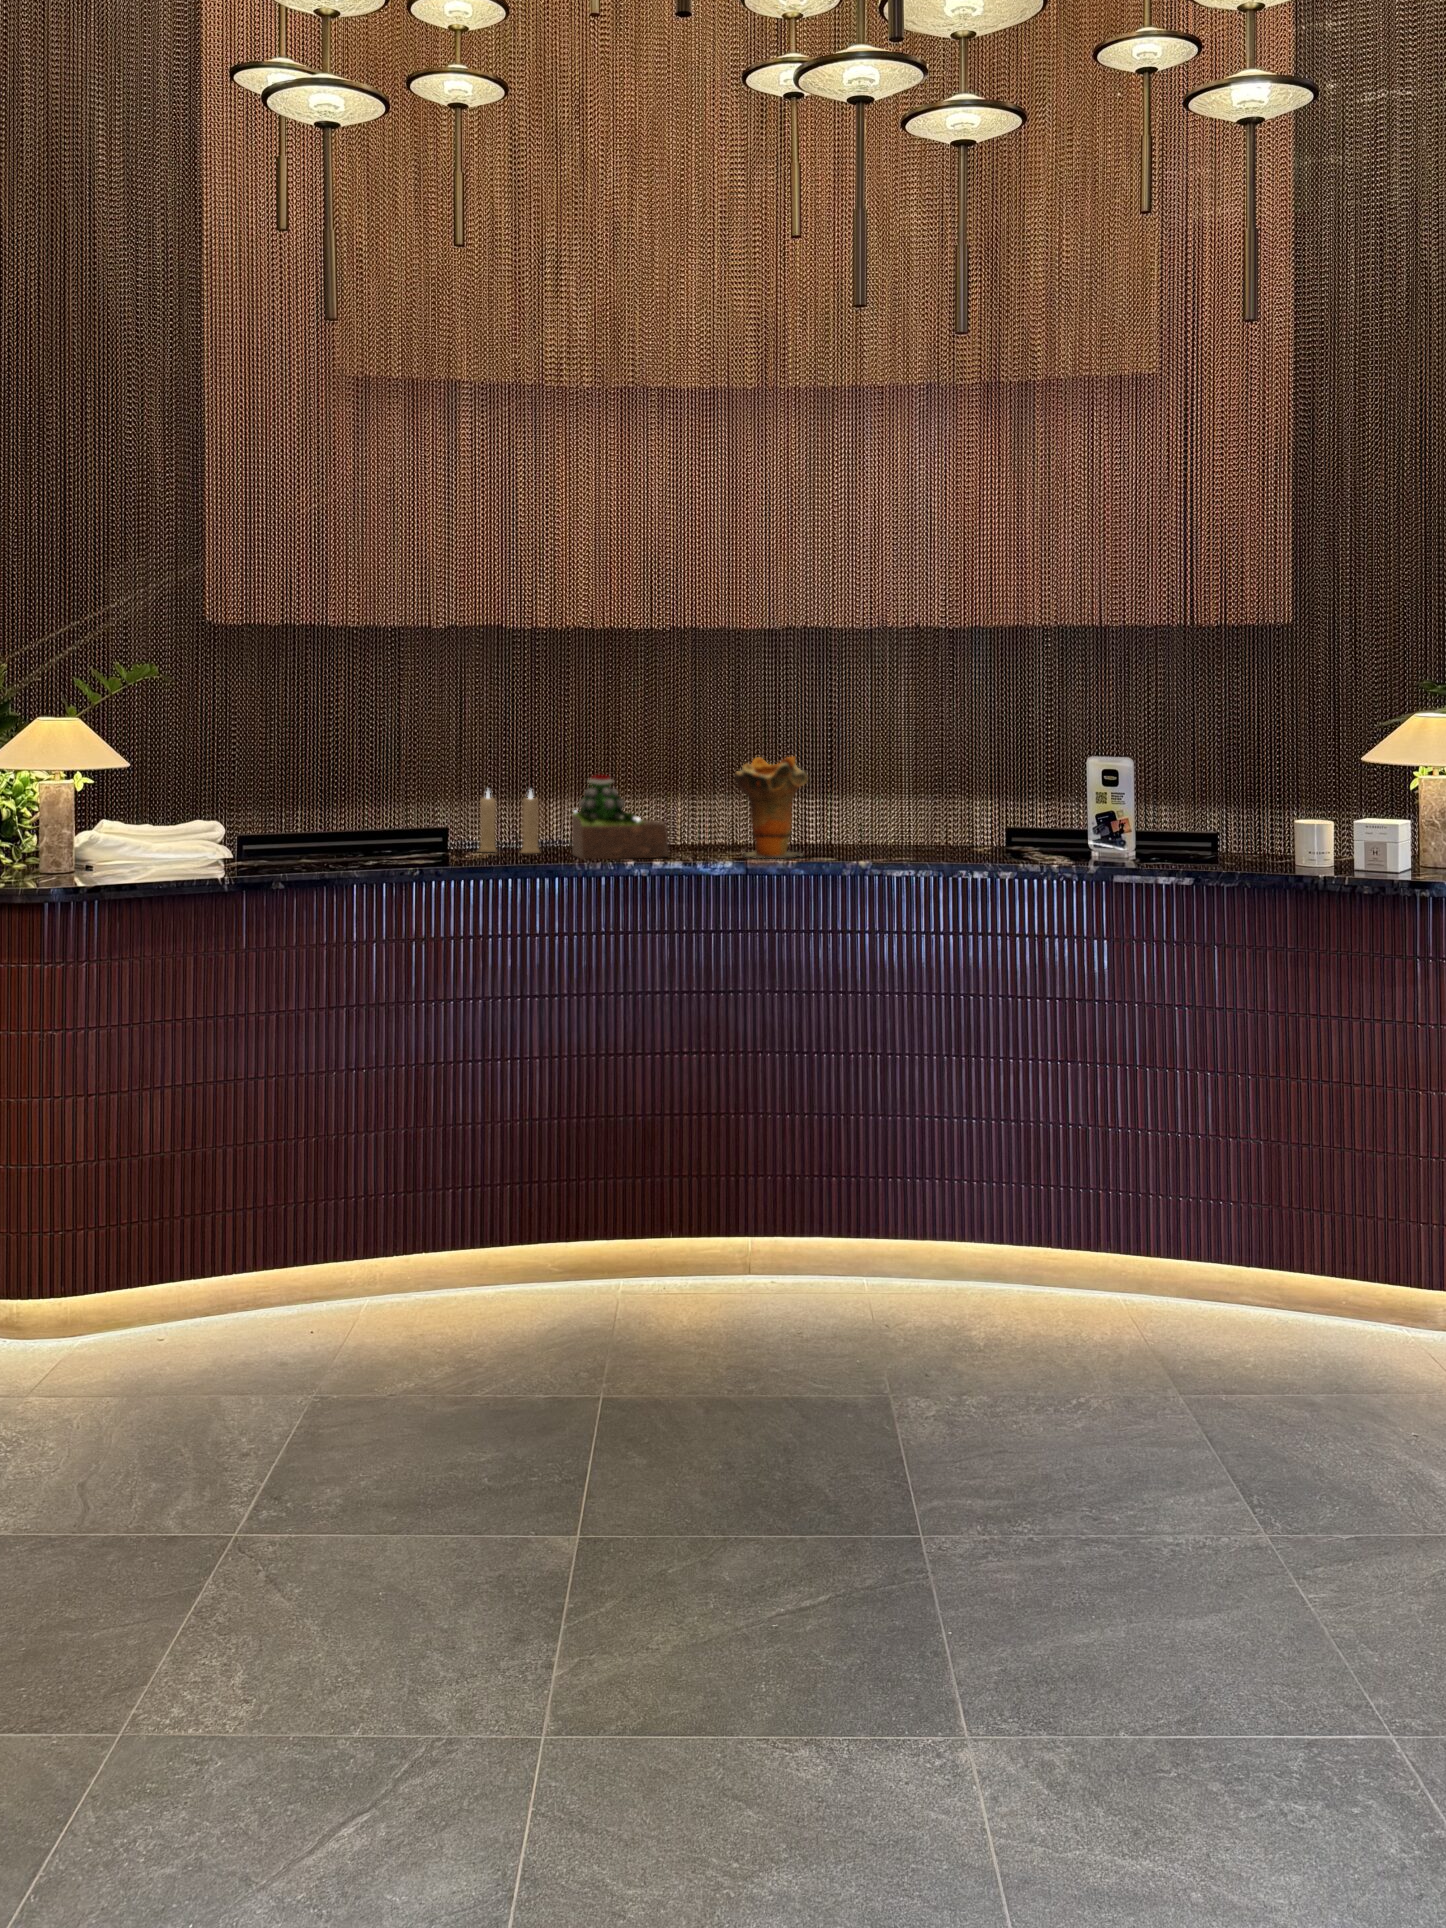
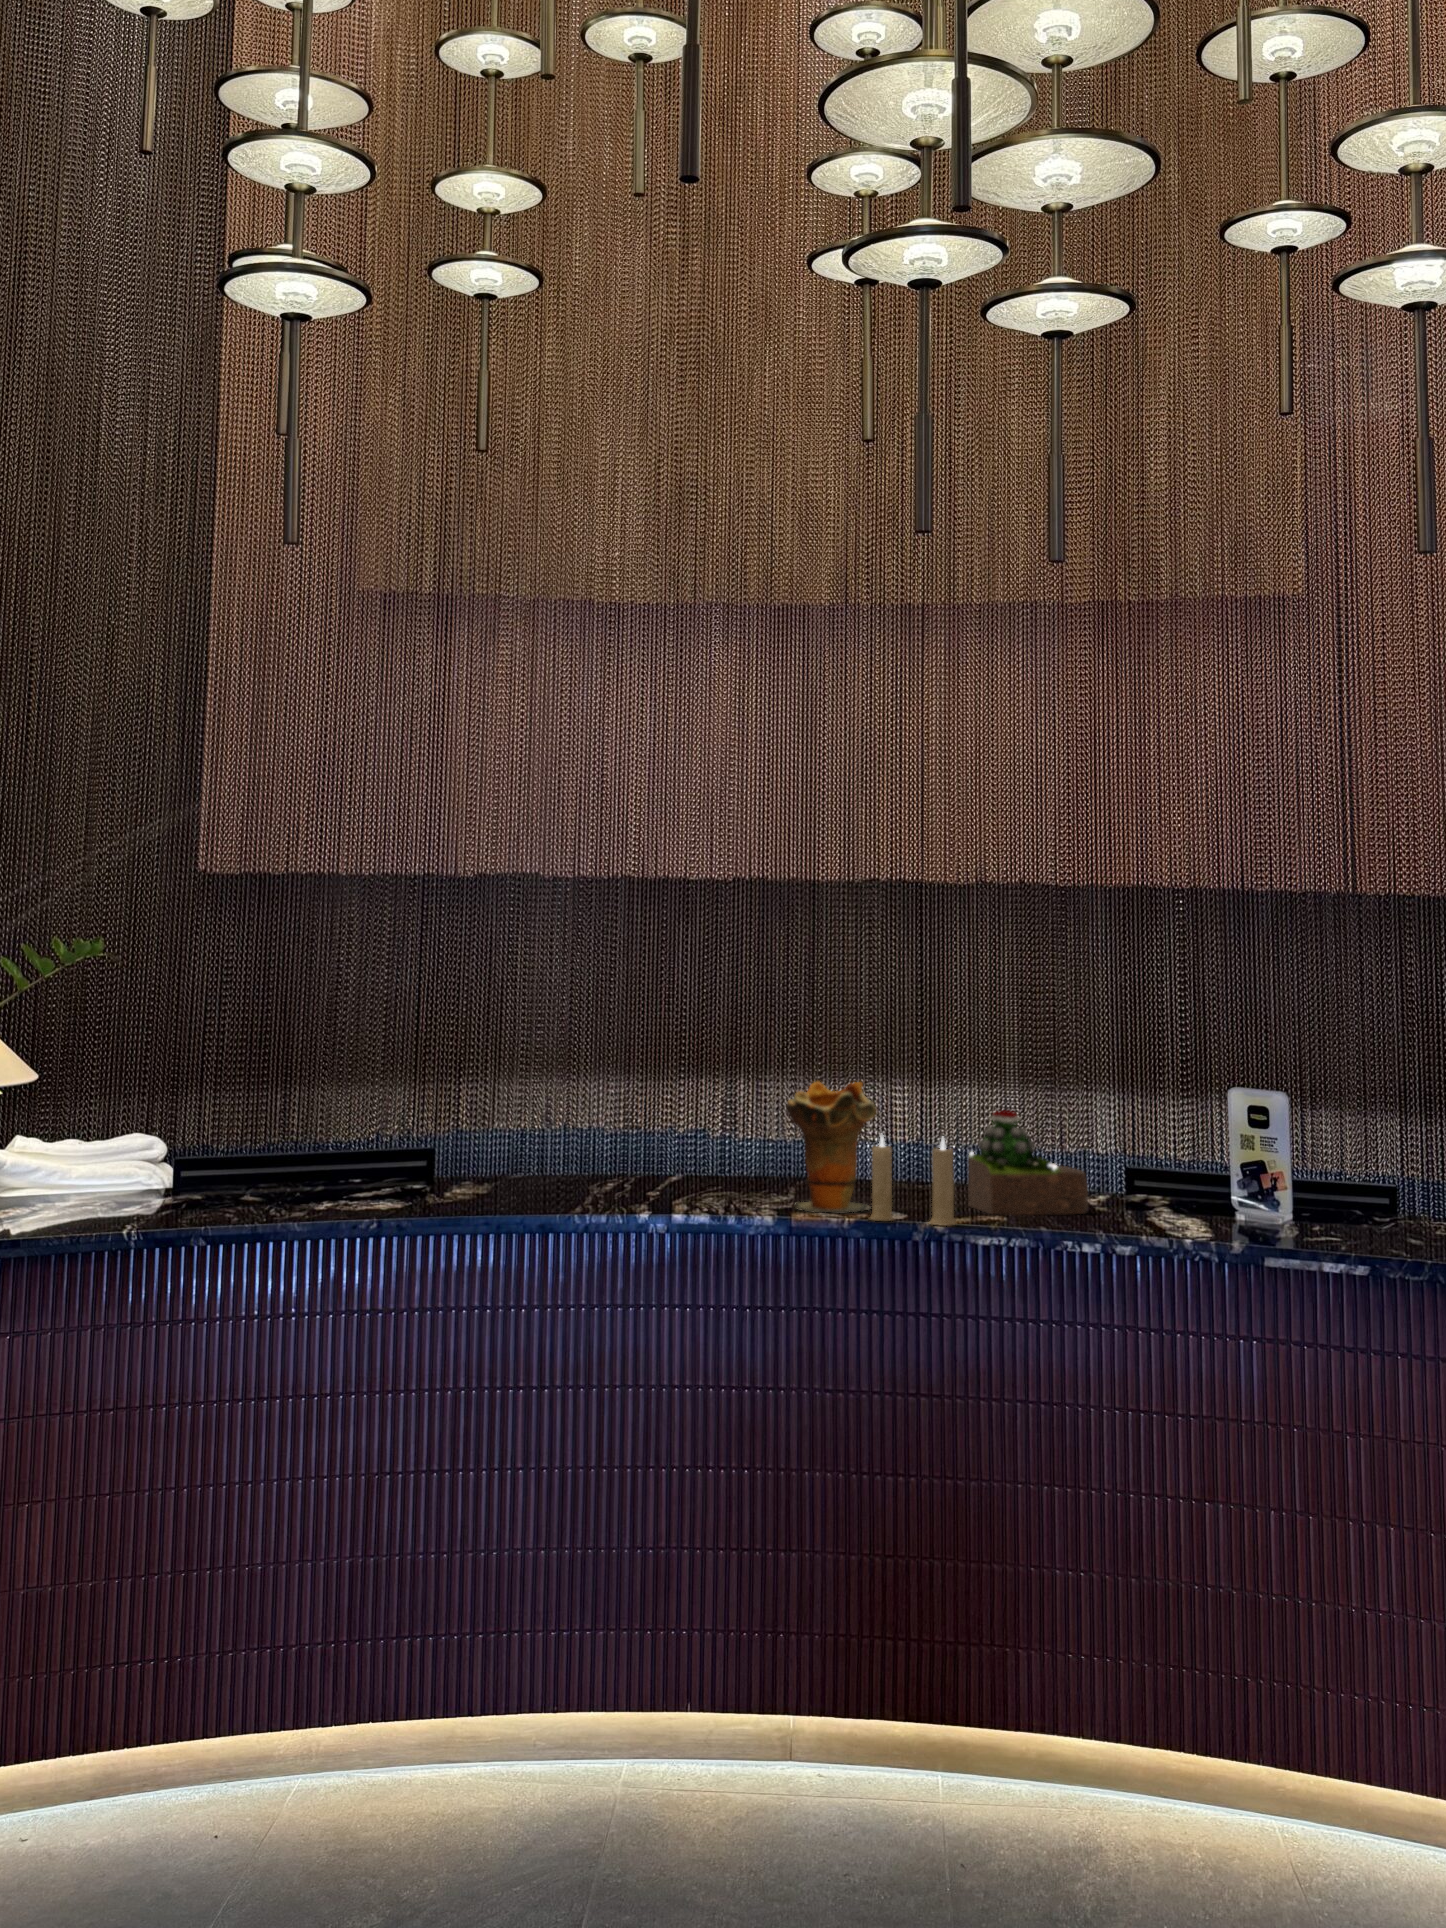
succulent plant: present [572,774,668,859] -> present [968,1110,1088,1215]
candle: present [479,791,540,854] -> present [870,1135,956,1226]

